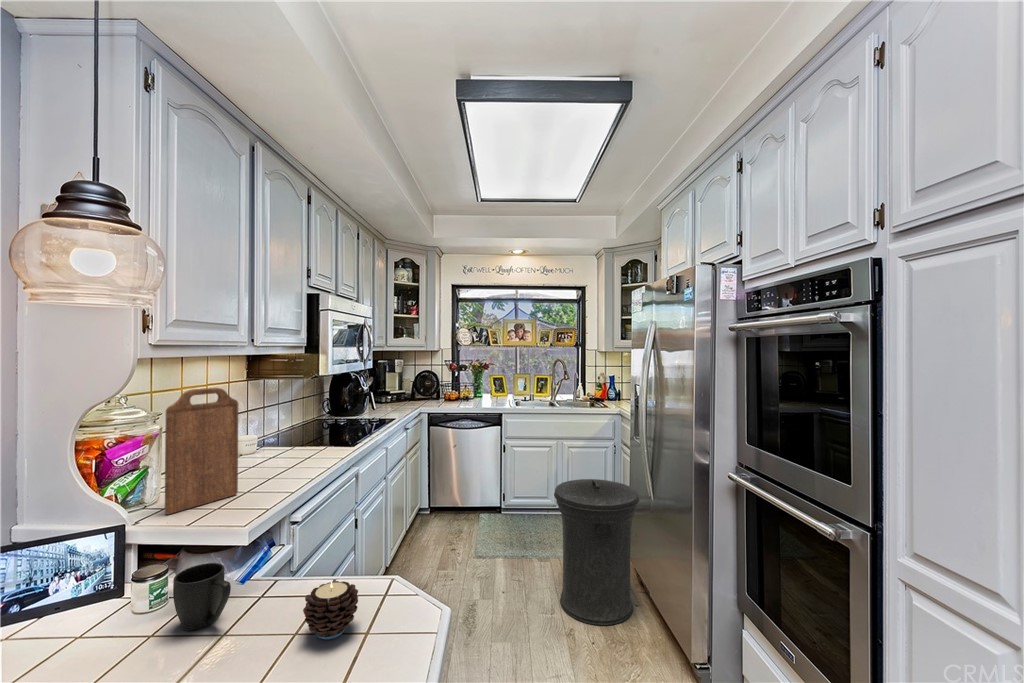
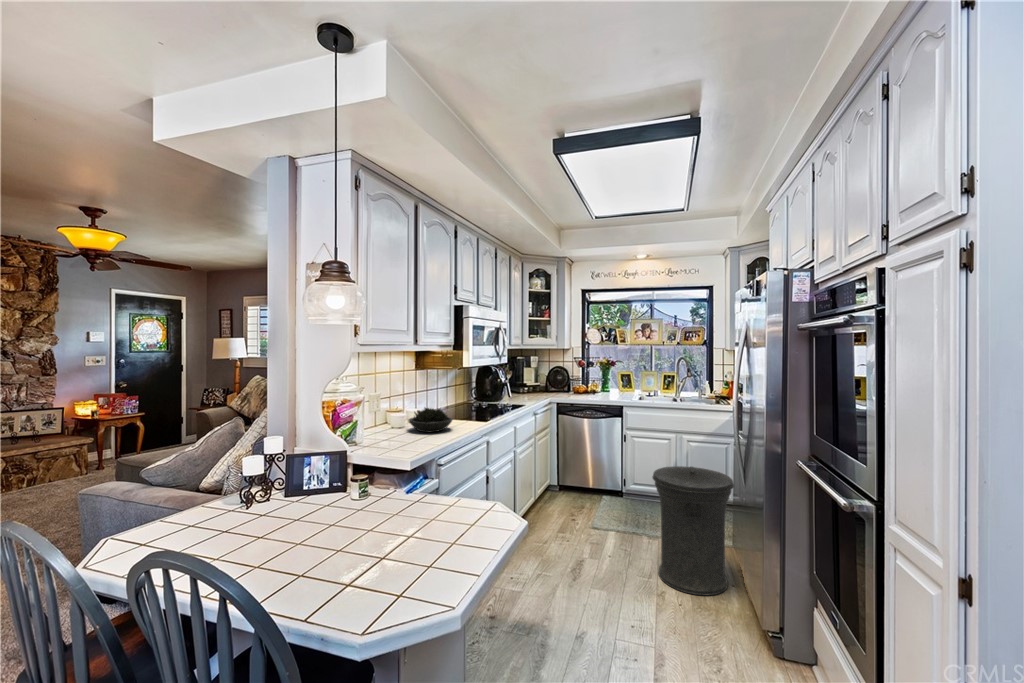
cutting board: present [165,388,238,514] -> none [367,372,407,449]
succulent plant: none [238,434,309,471] -> present [408,408,452,432]
mug: present [173,563,231,630] -> none [371,468,398,501]
candle: present [303,581,358,639] -> none [432,481,462,513]

